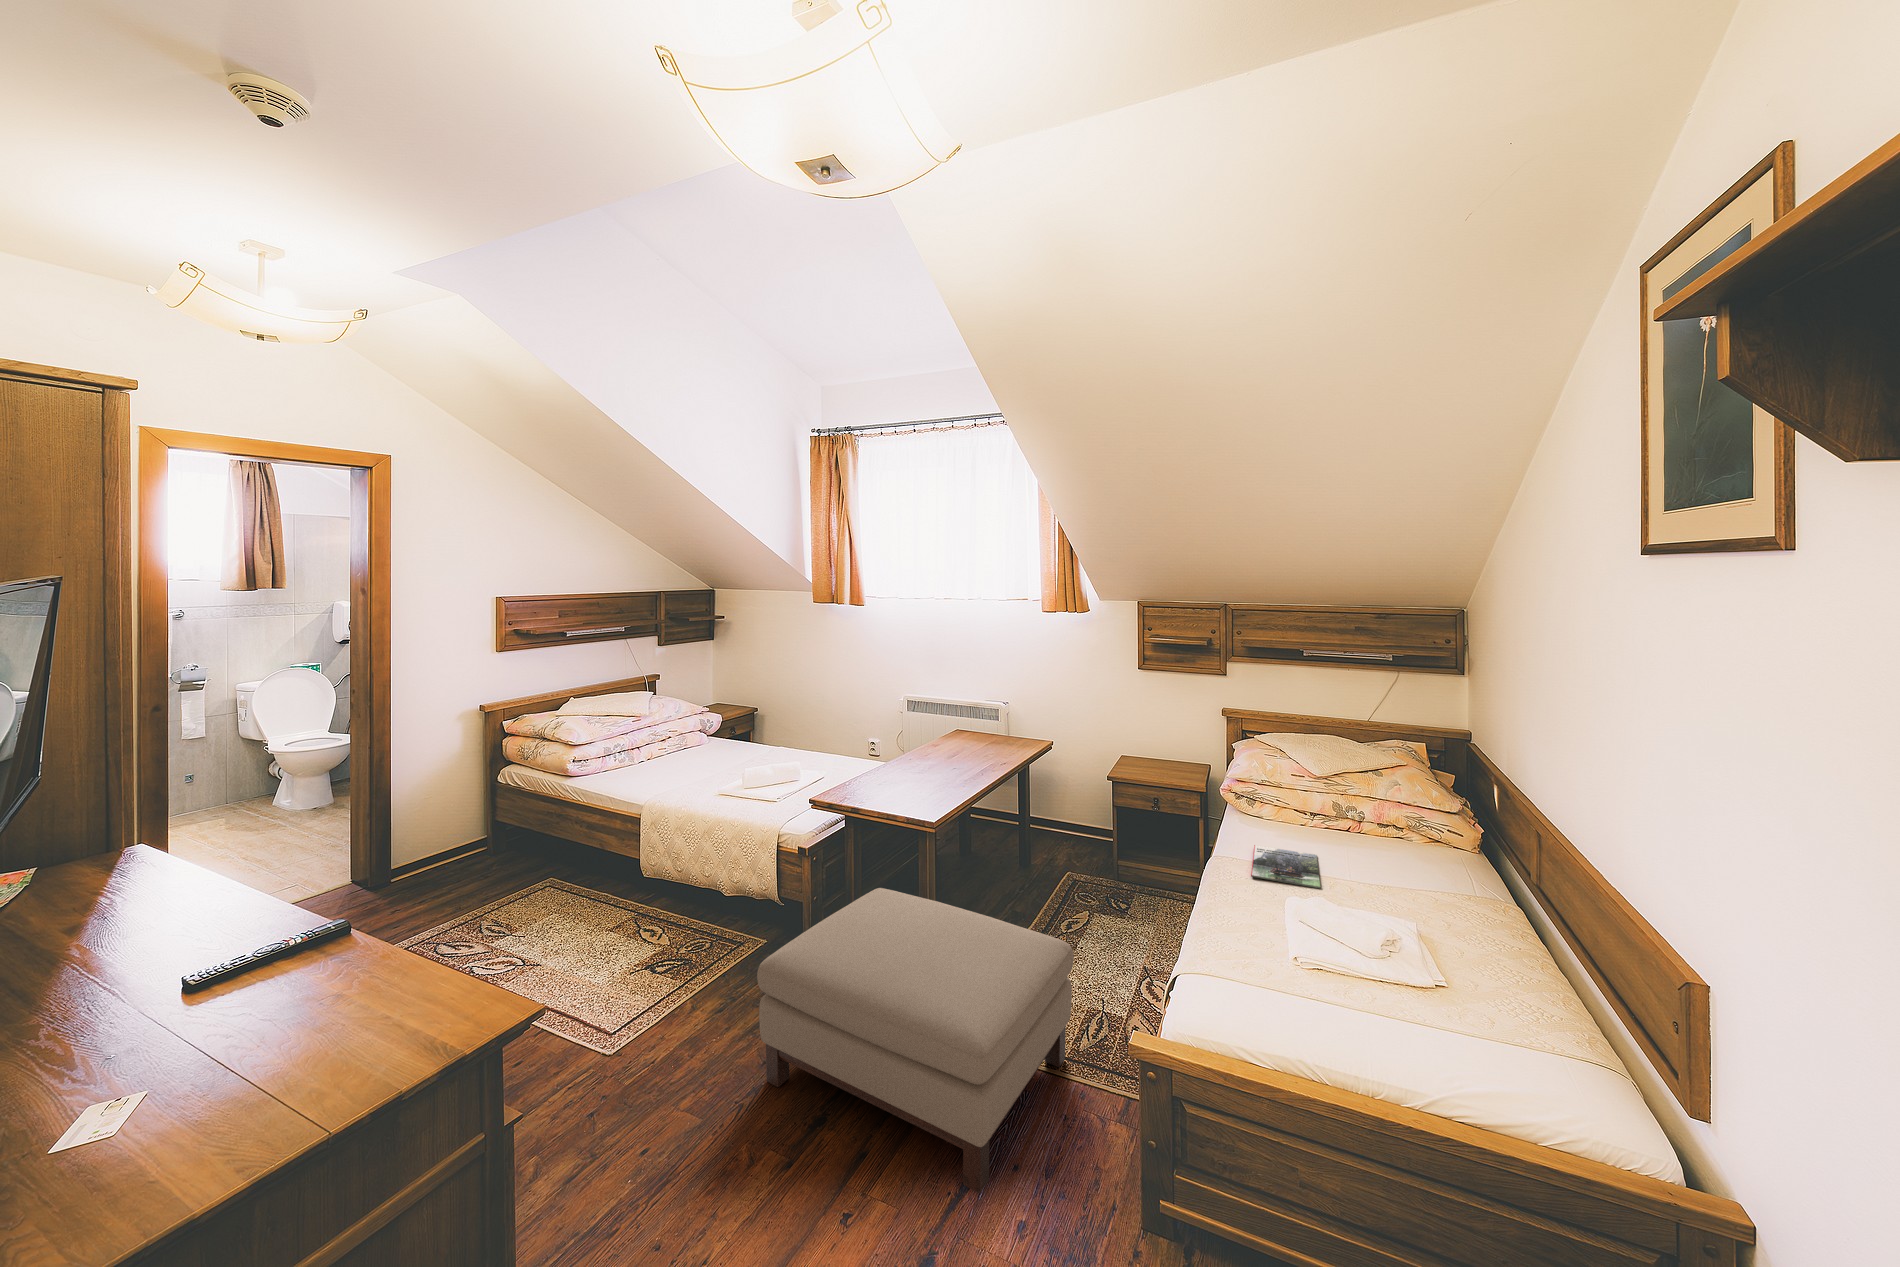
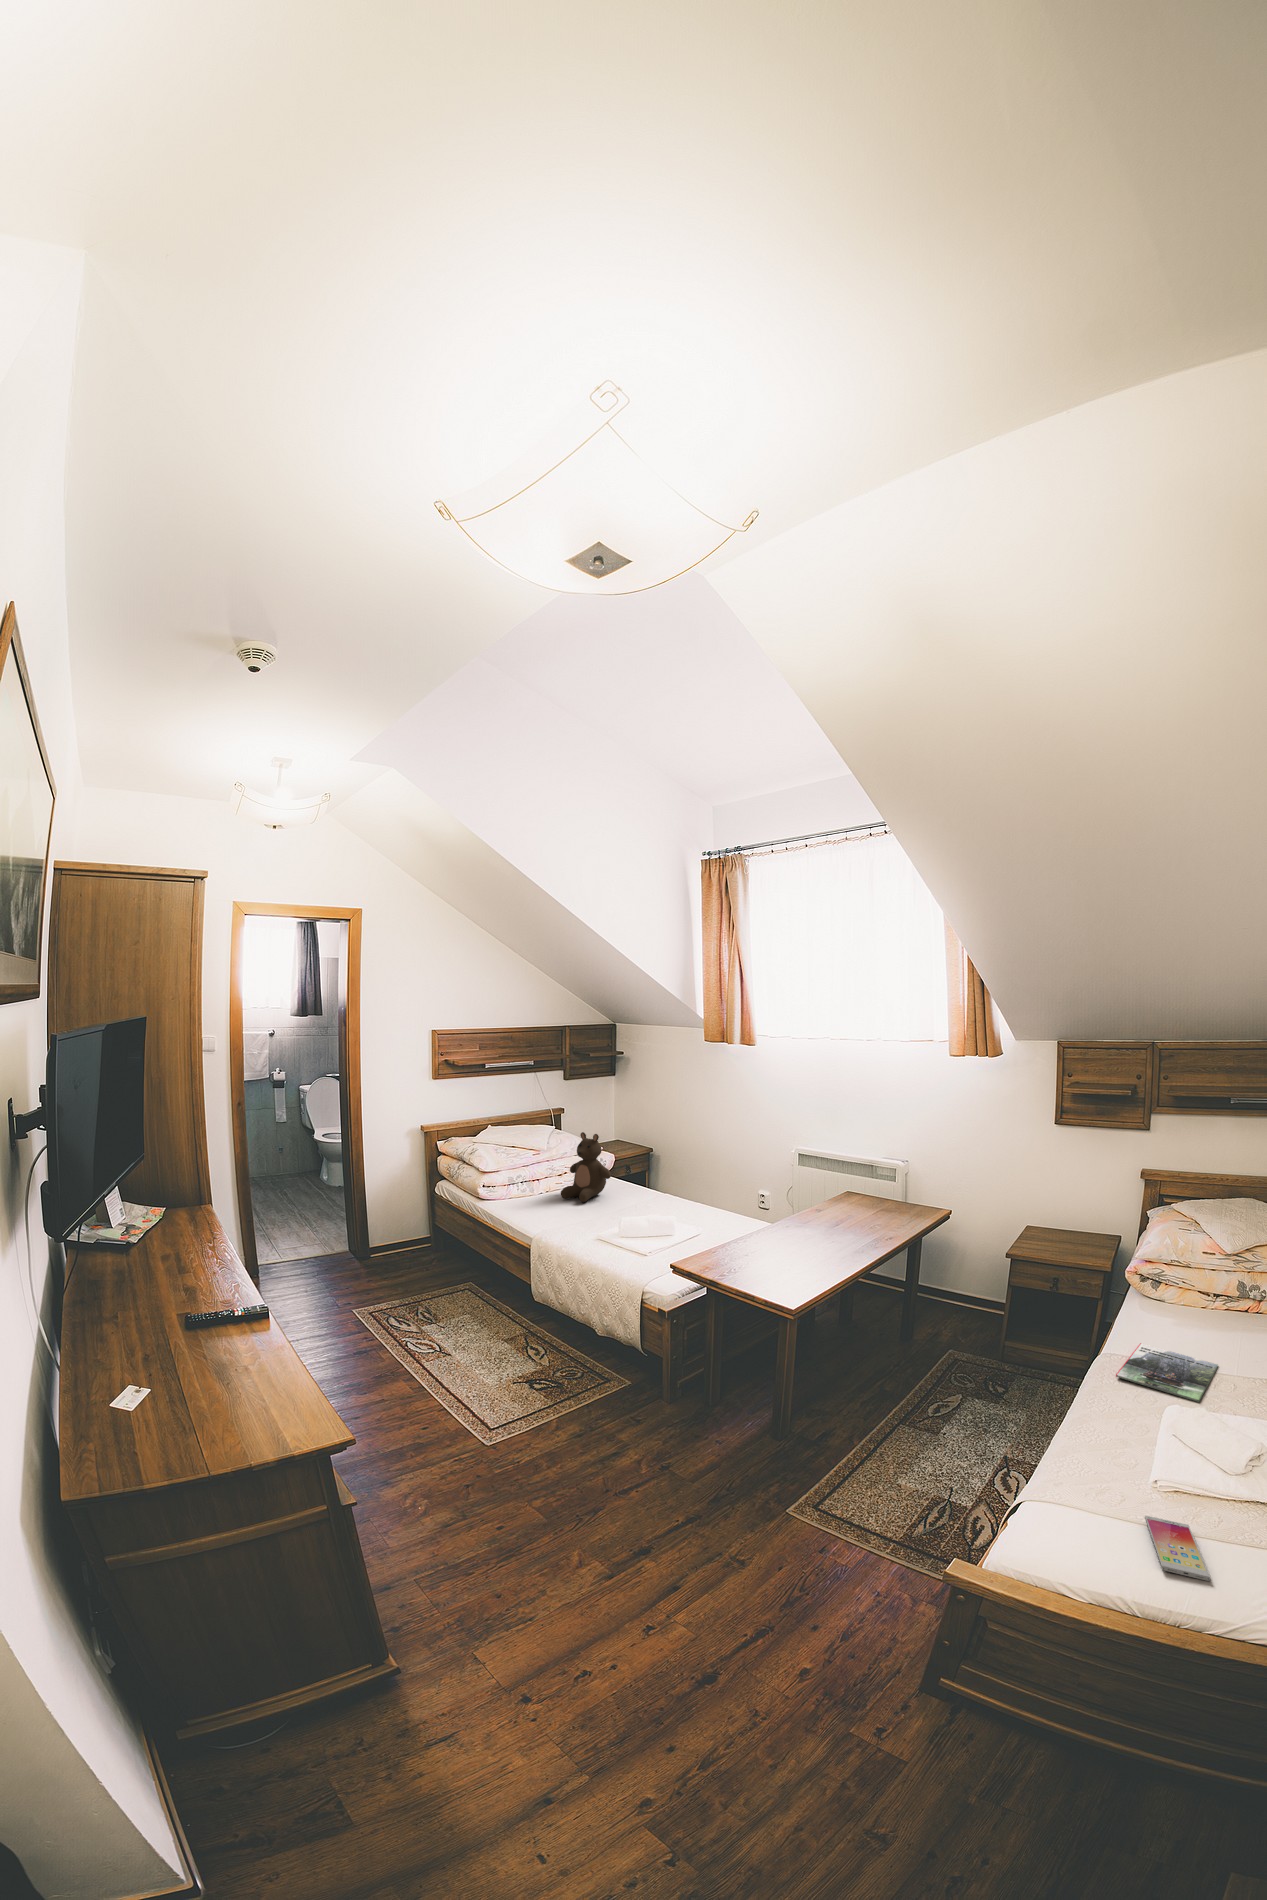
stuffed bear: none [667,696,725,770] -> present [561,1132,611,1202]
ottoman: present [757,888,1074,1193] -> none [599,1335,898,1642]
smartphone: none [1340,999,1417,1050] -> present [1145,1516,1210,1581]

